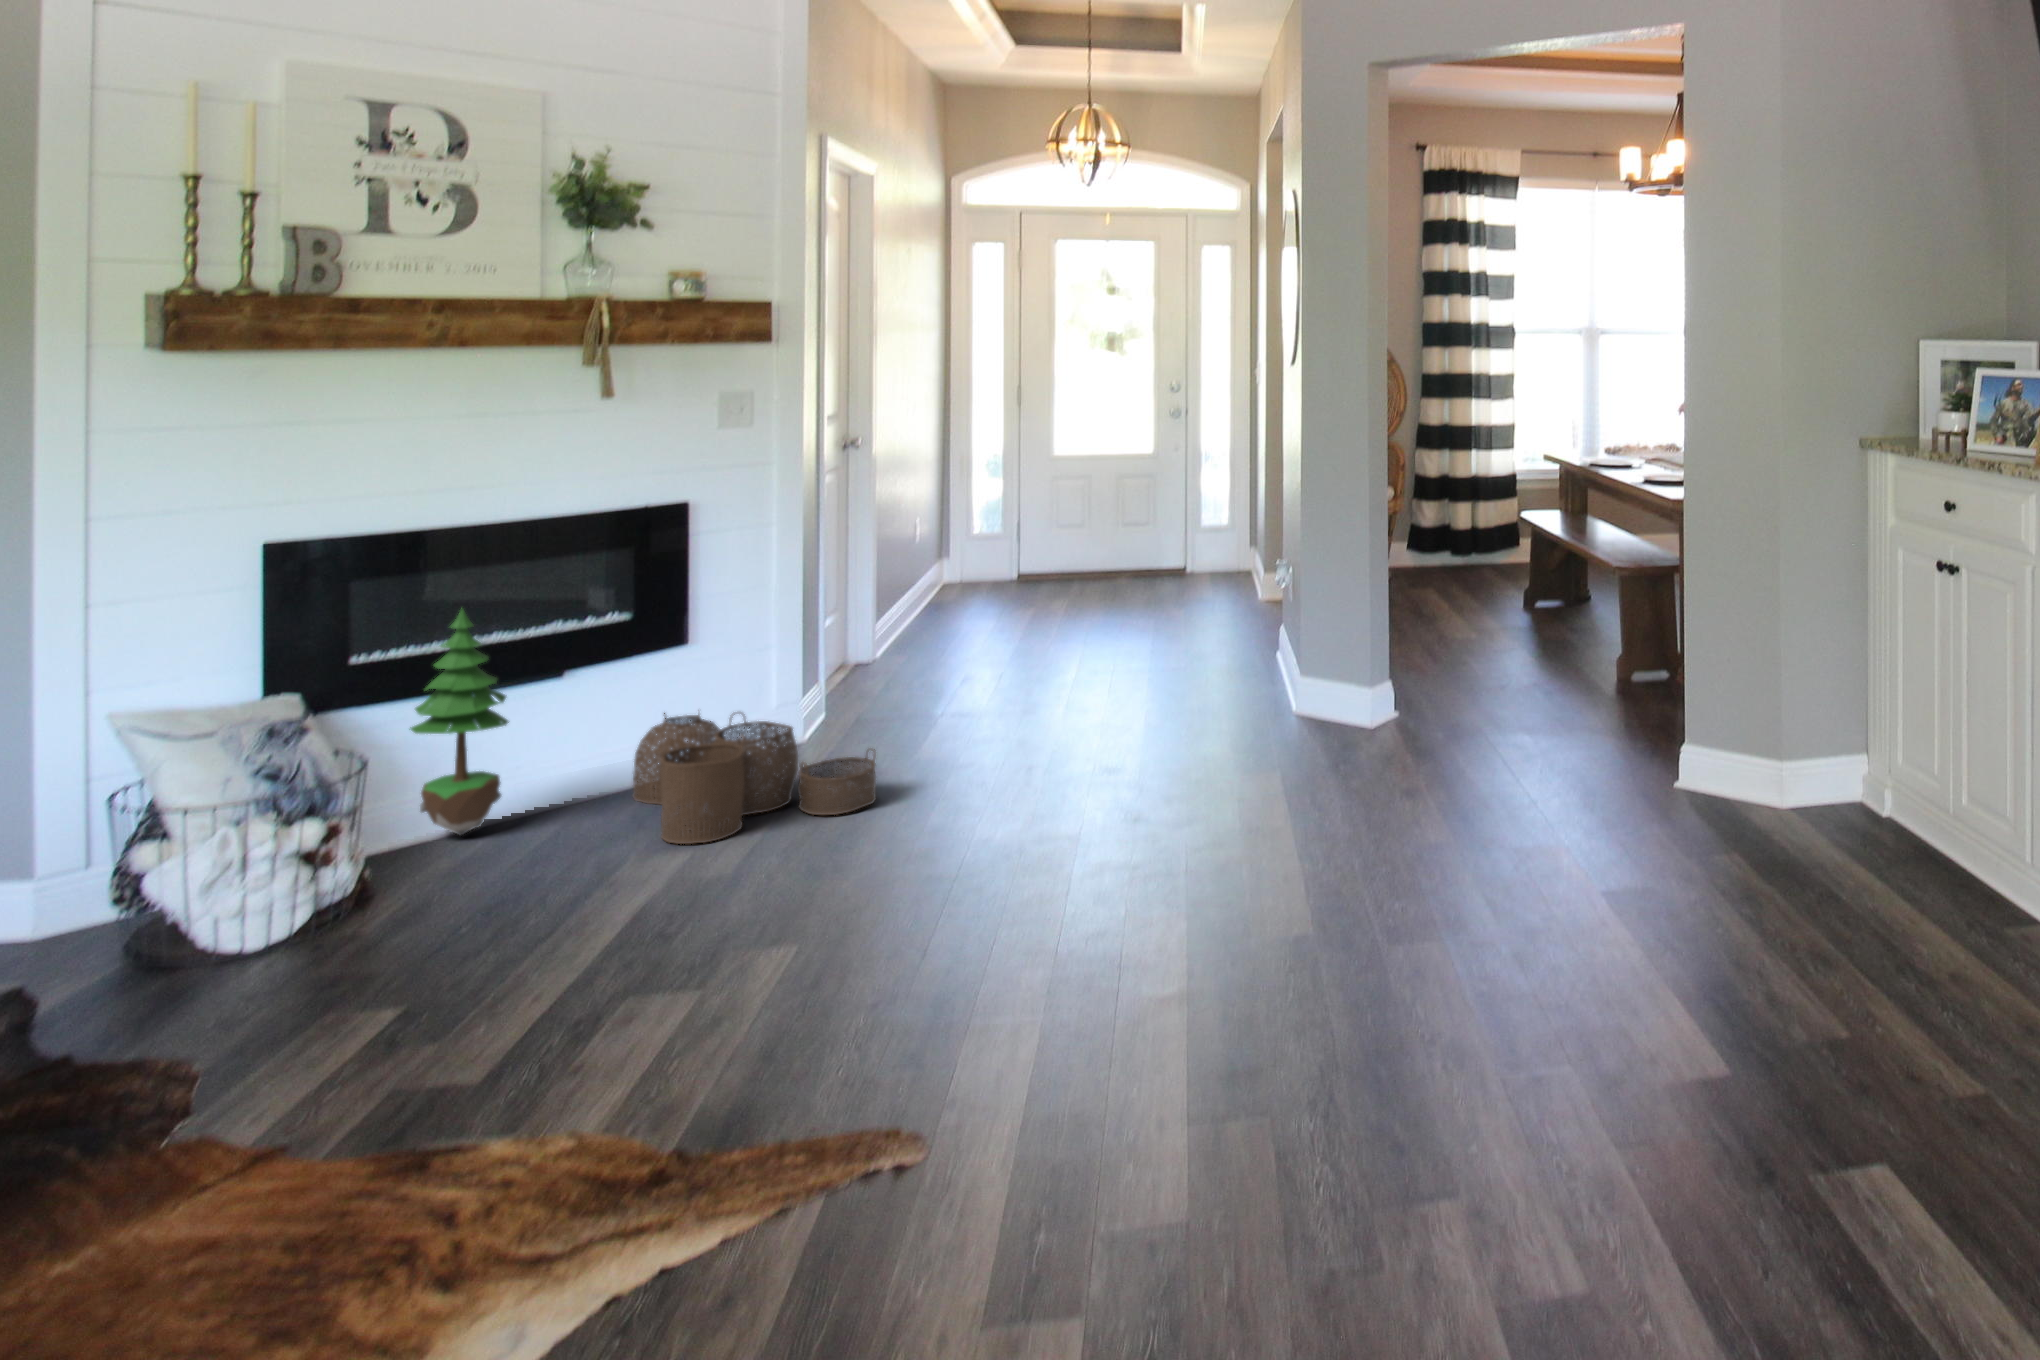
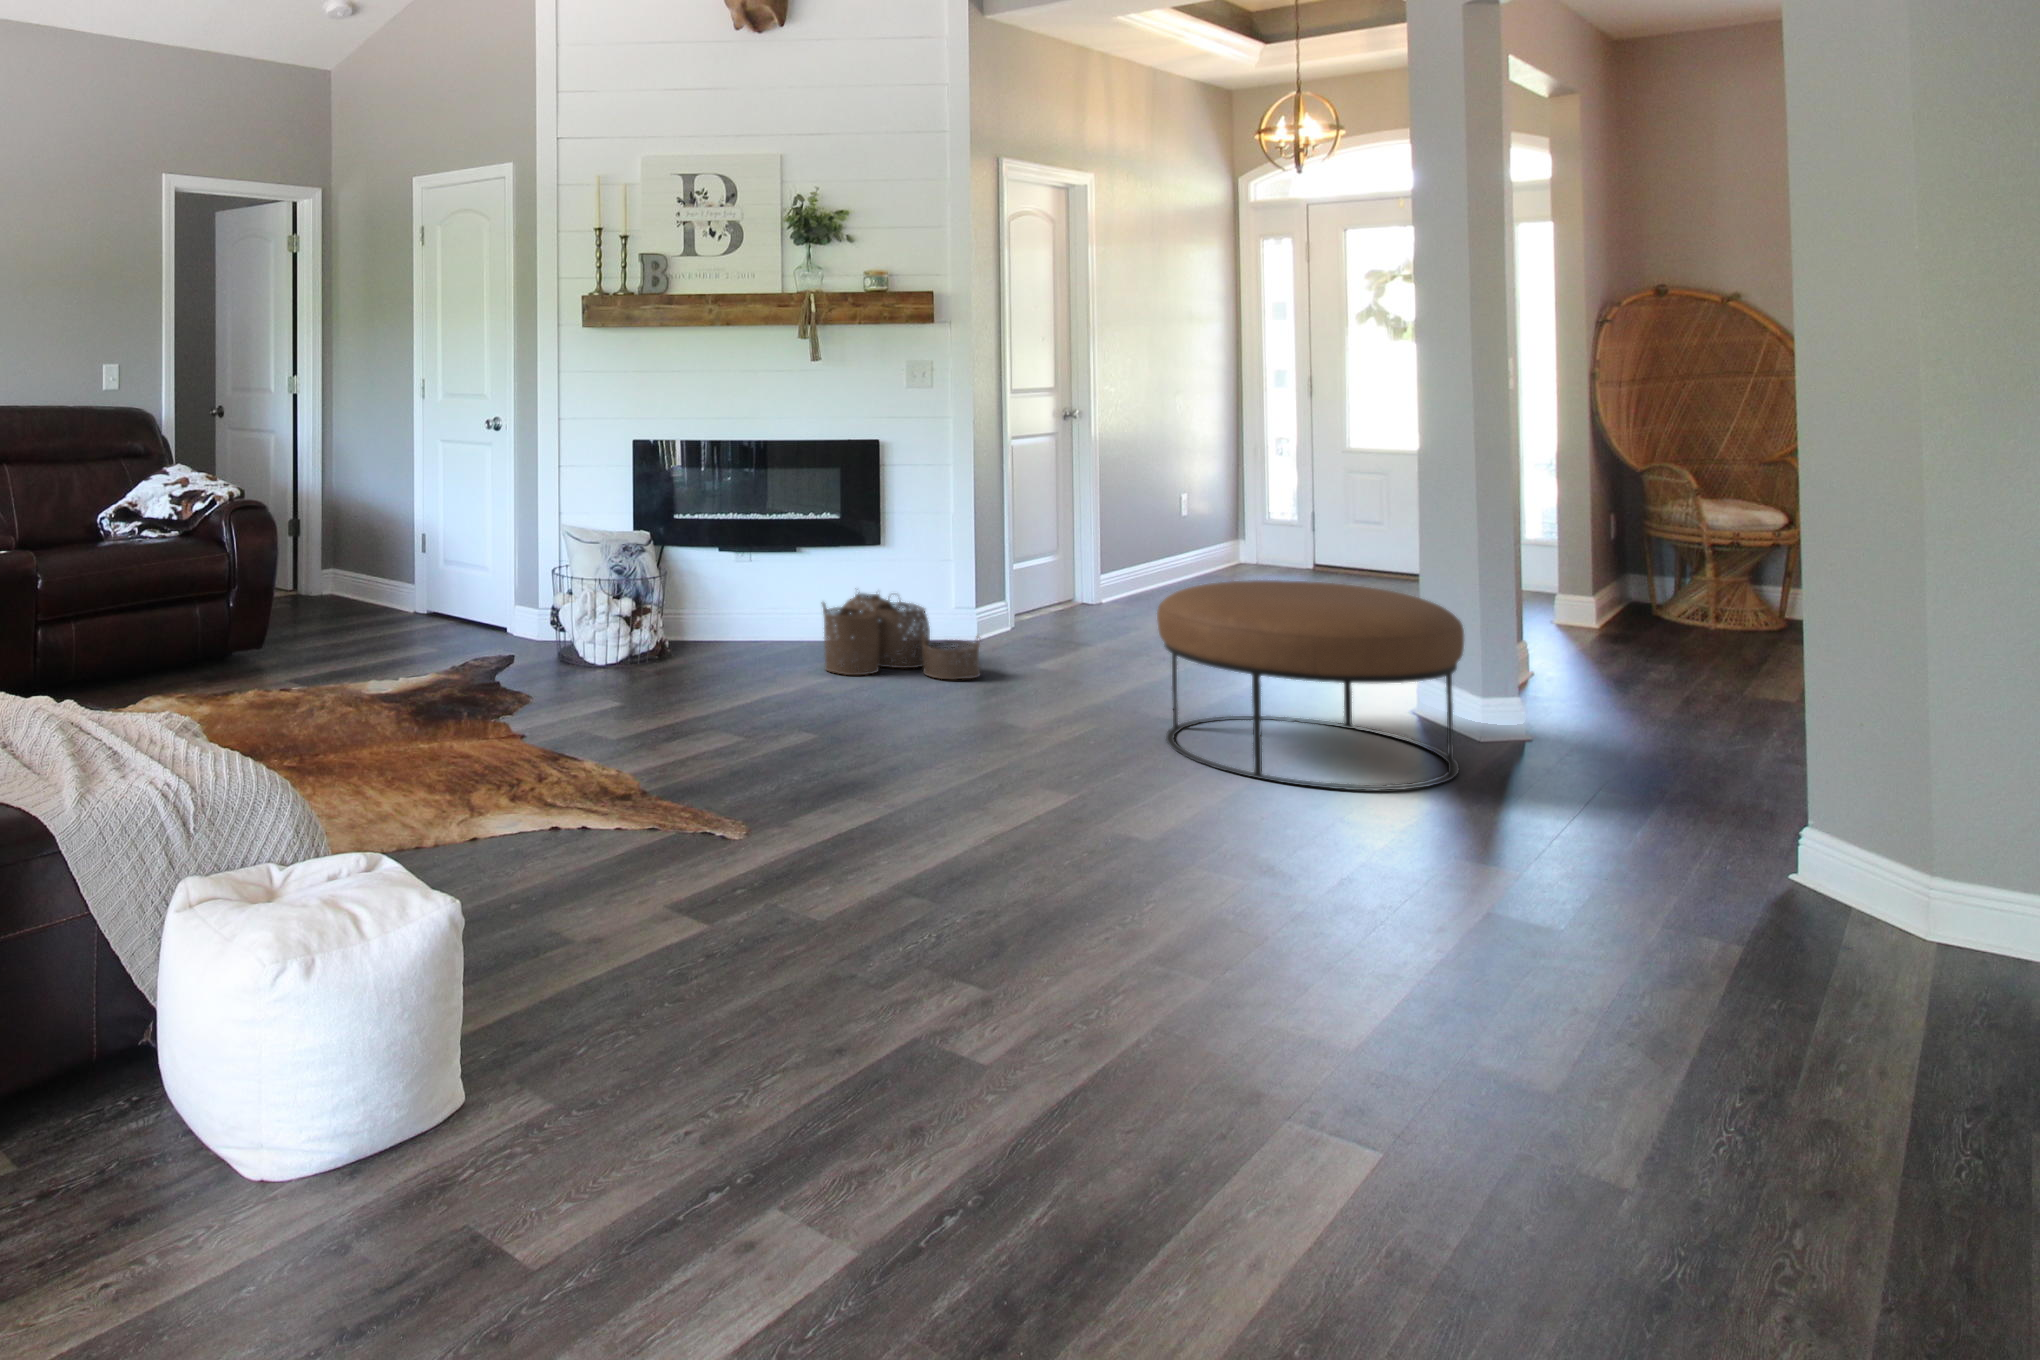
potted tree: present [410,608,509,835] -> none [703,494,757,644]
ottoman: none [1135,631,1403,851] -> present [1157,580,1464,790]

